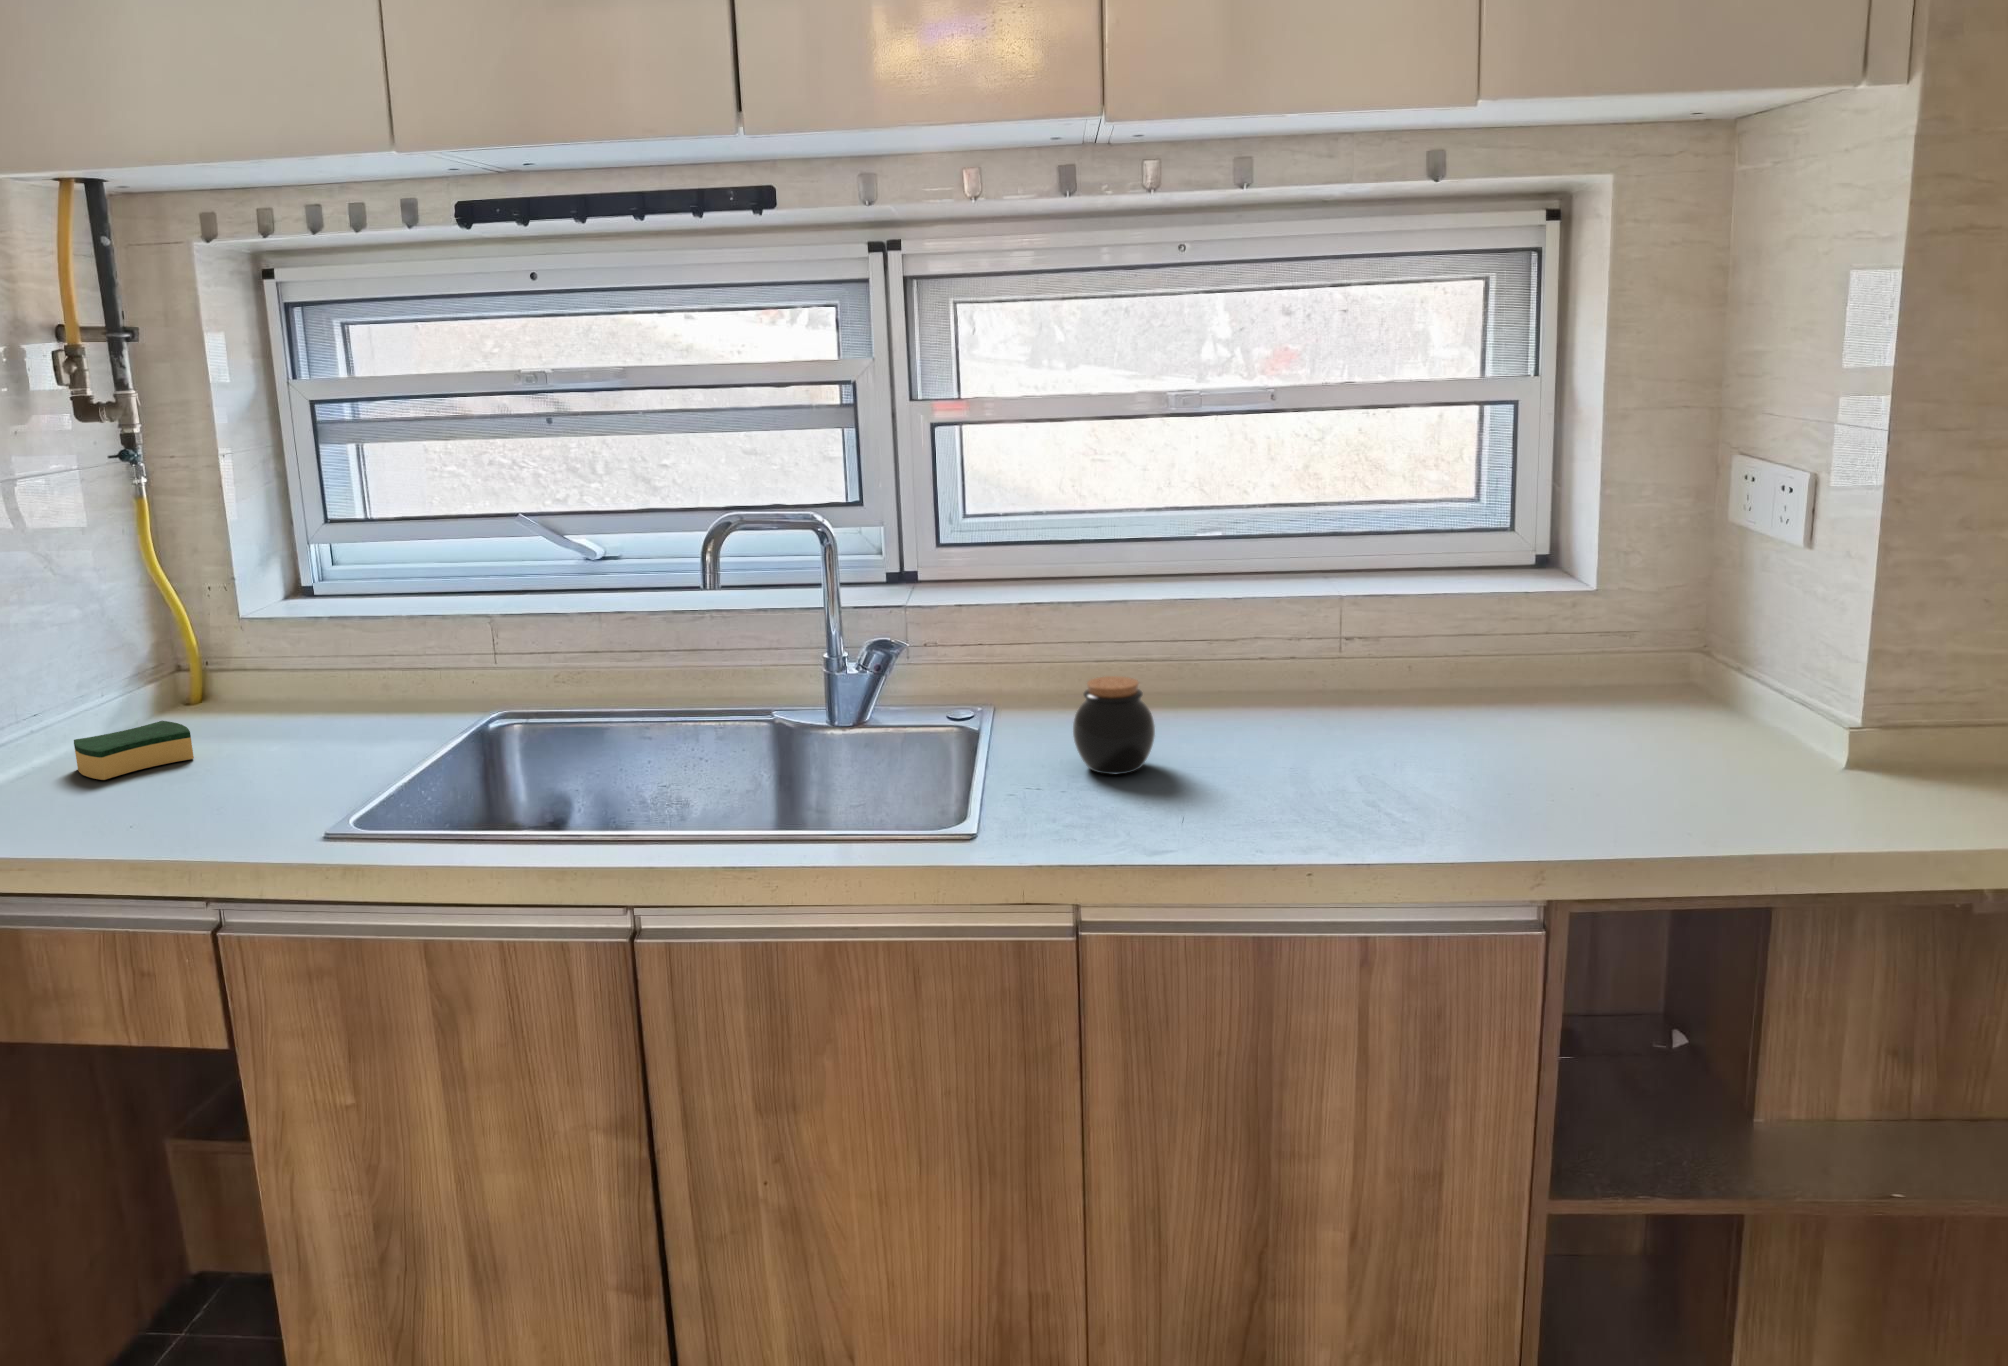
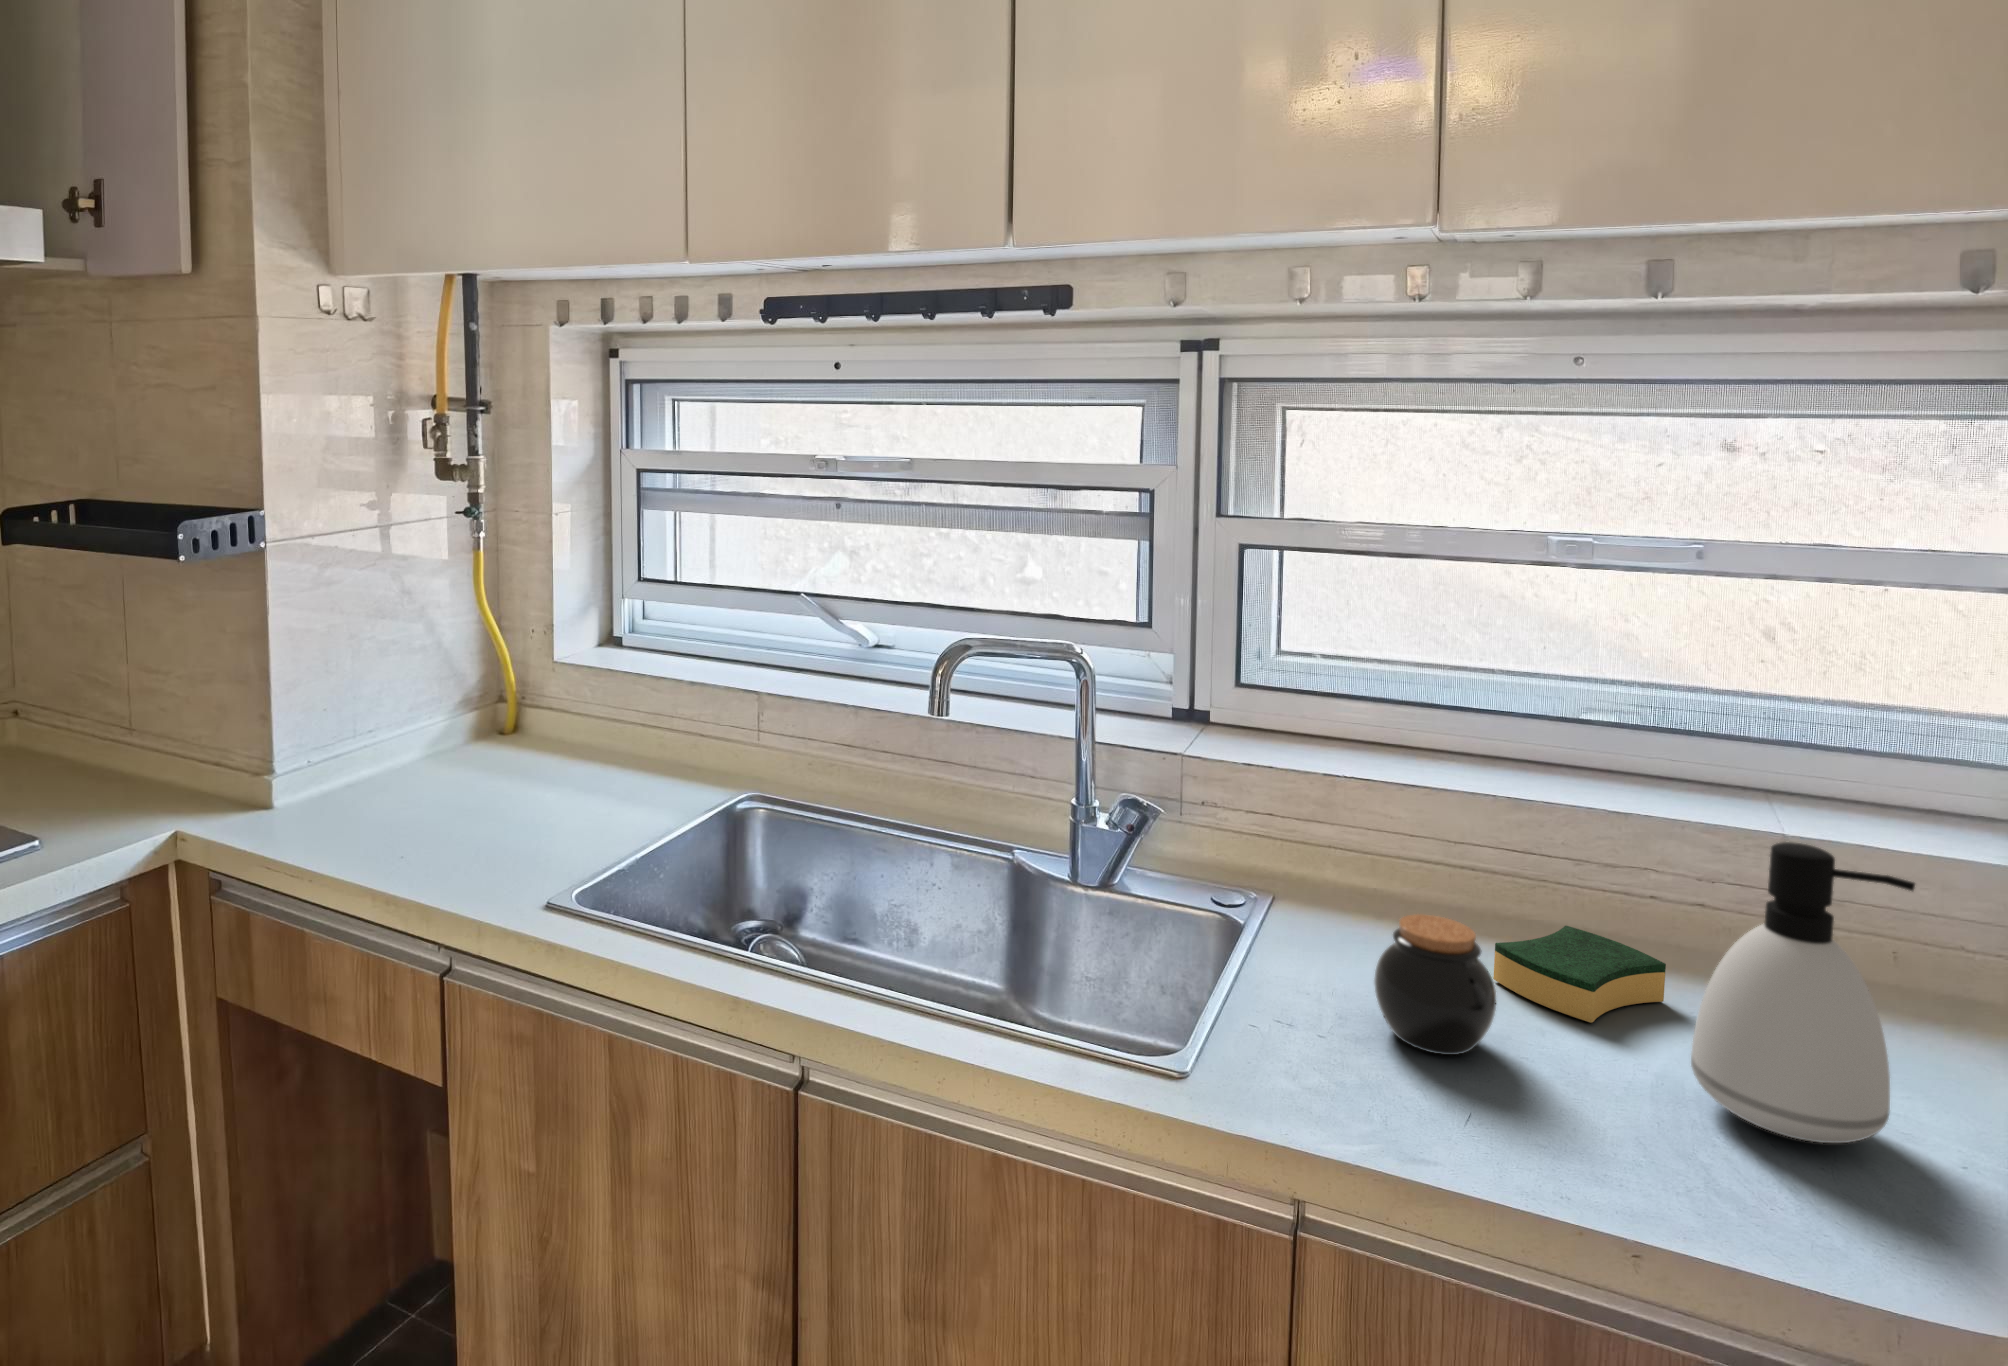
soap dispenser: none [1275,573,1390,771] -> present [1691,842,1915,1143]
sponge: present [74,721,194,780] -> present [1493,926,1666,1023]

